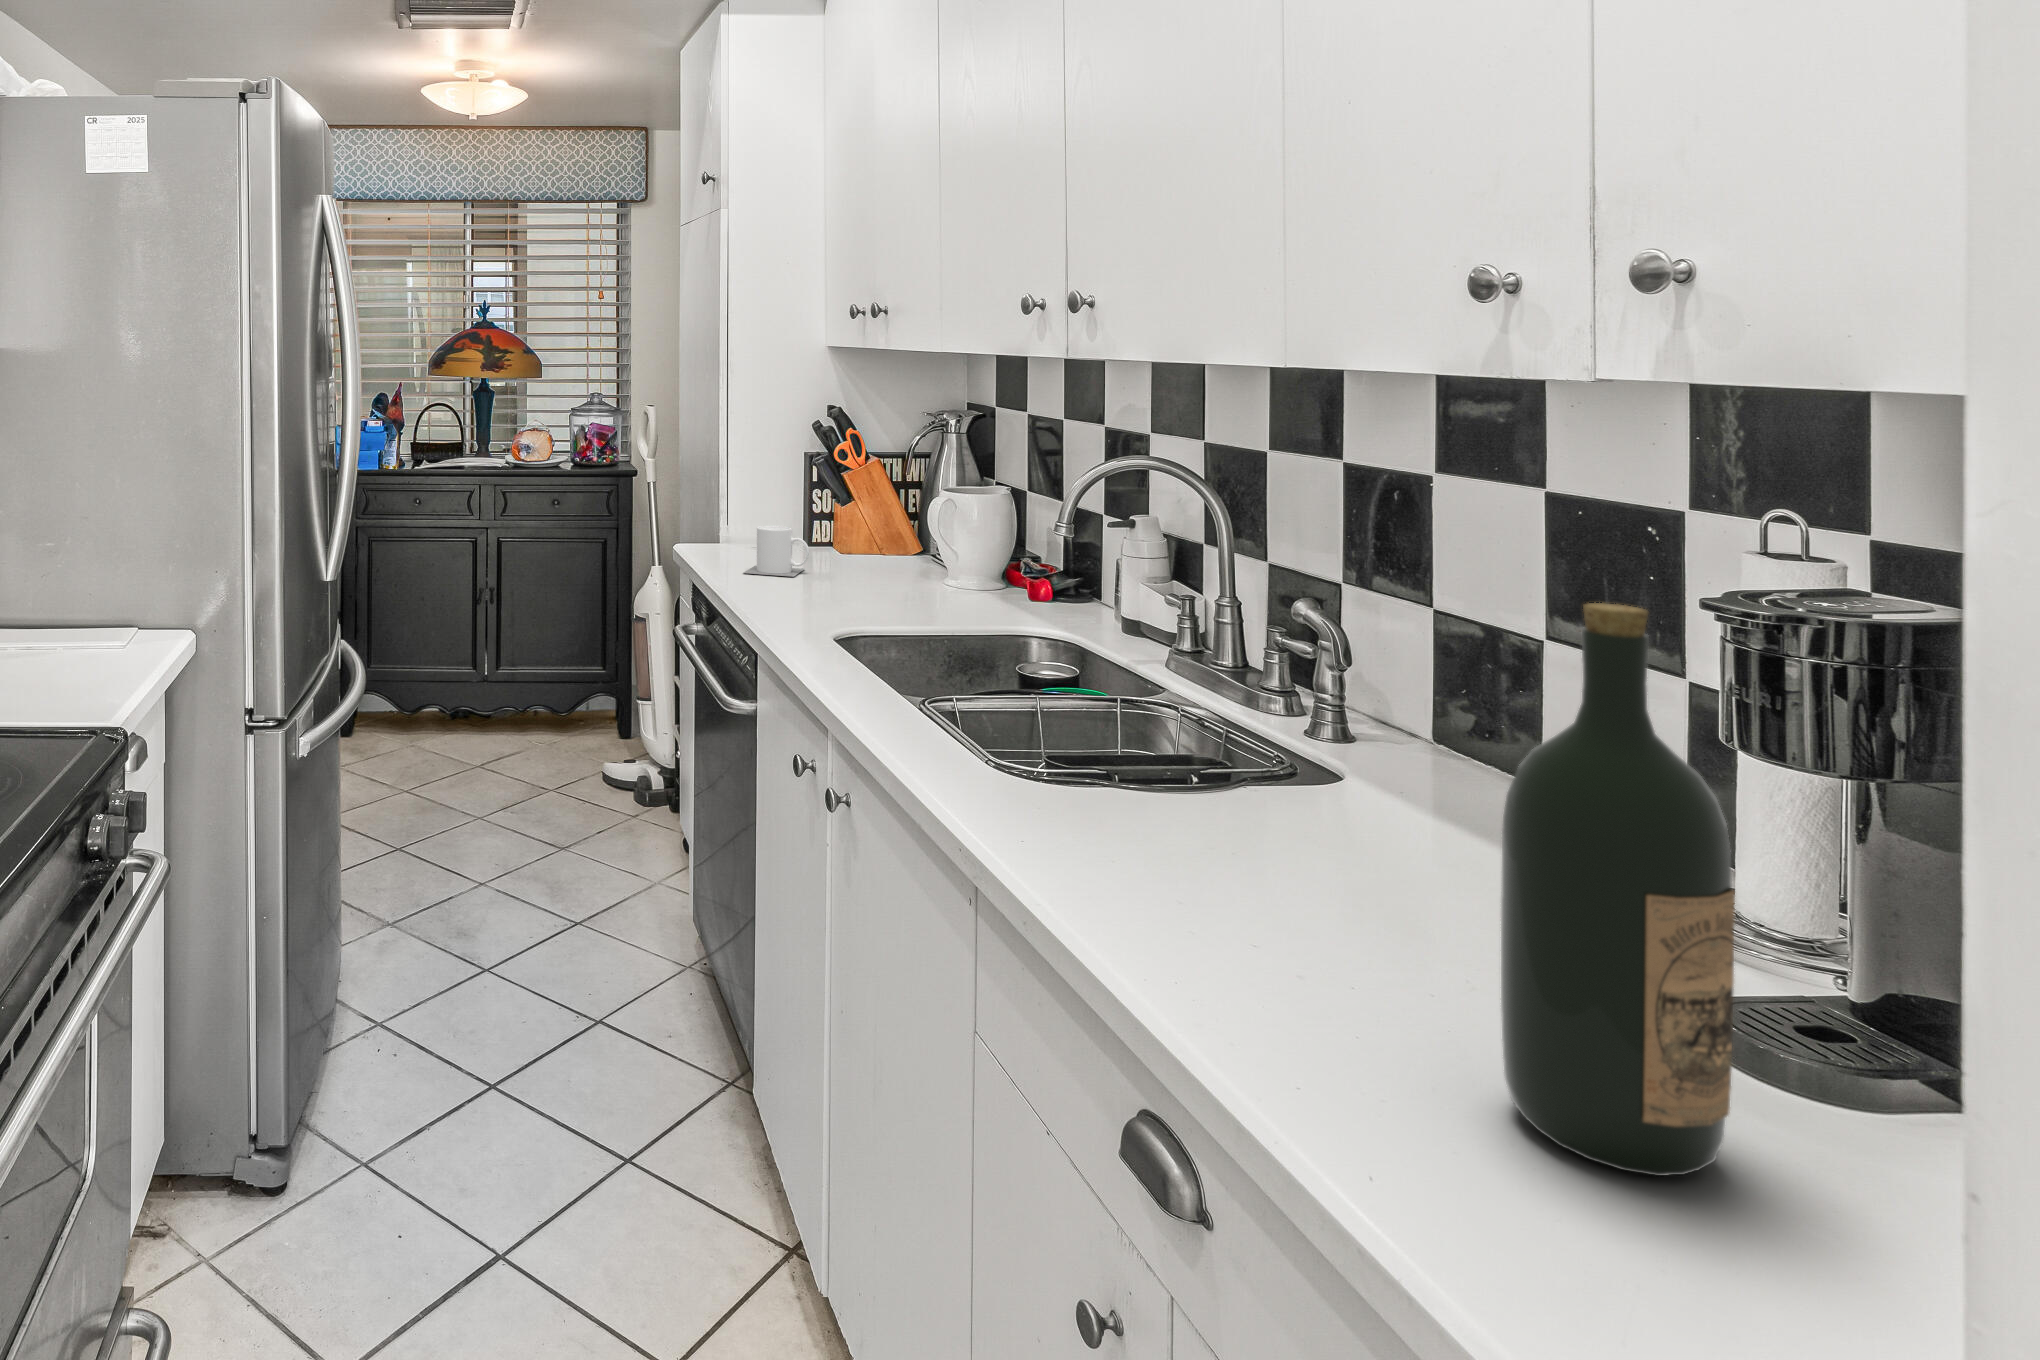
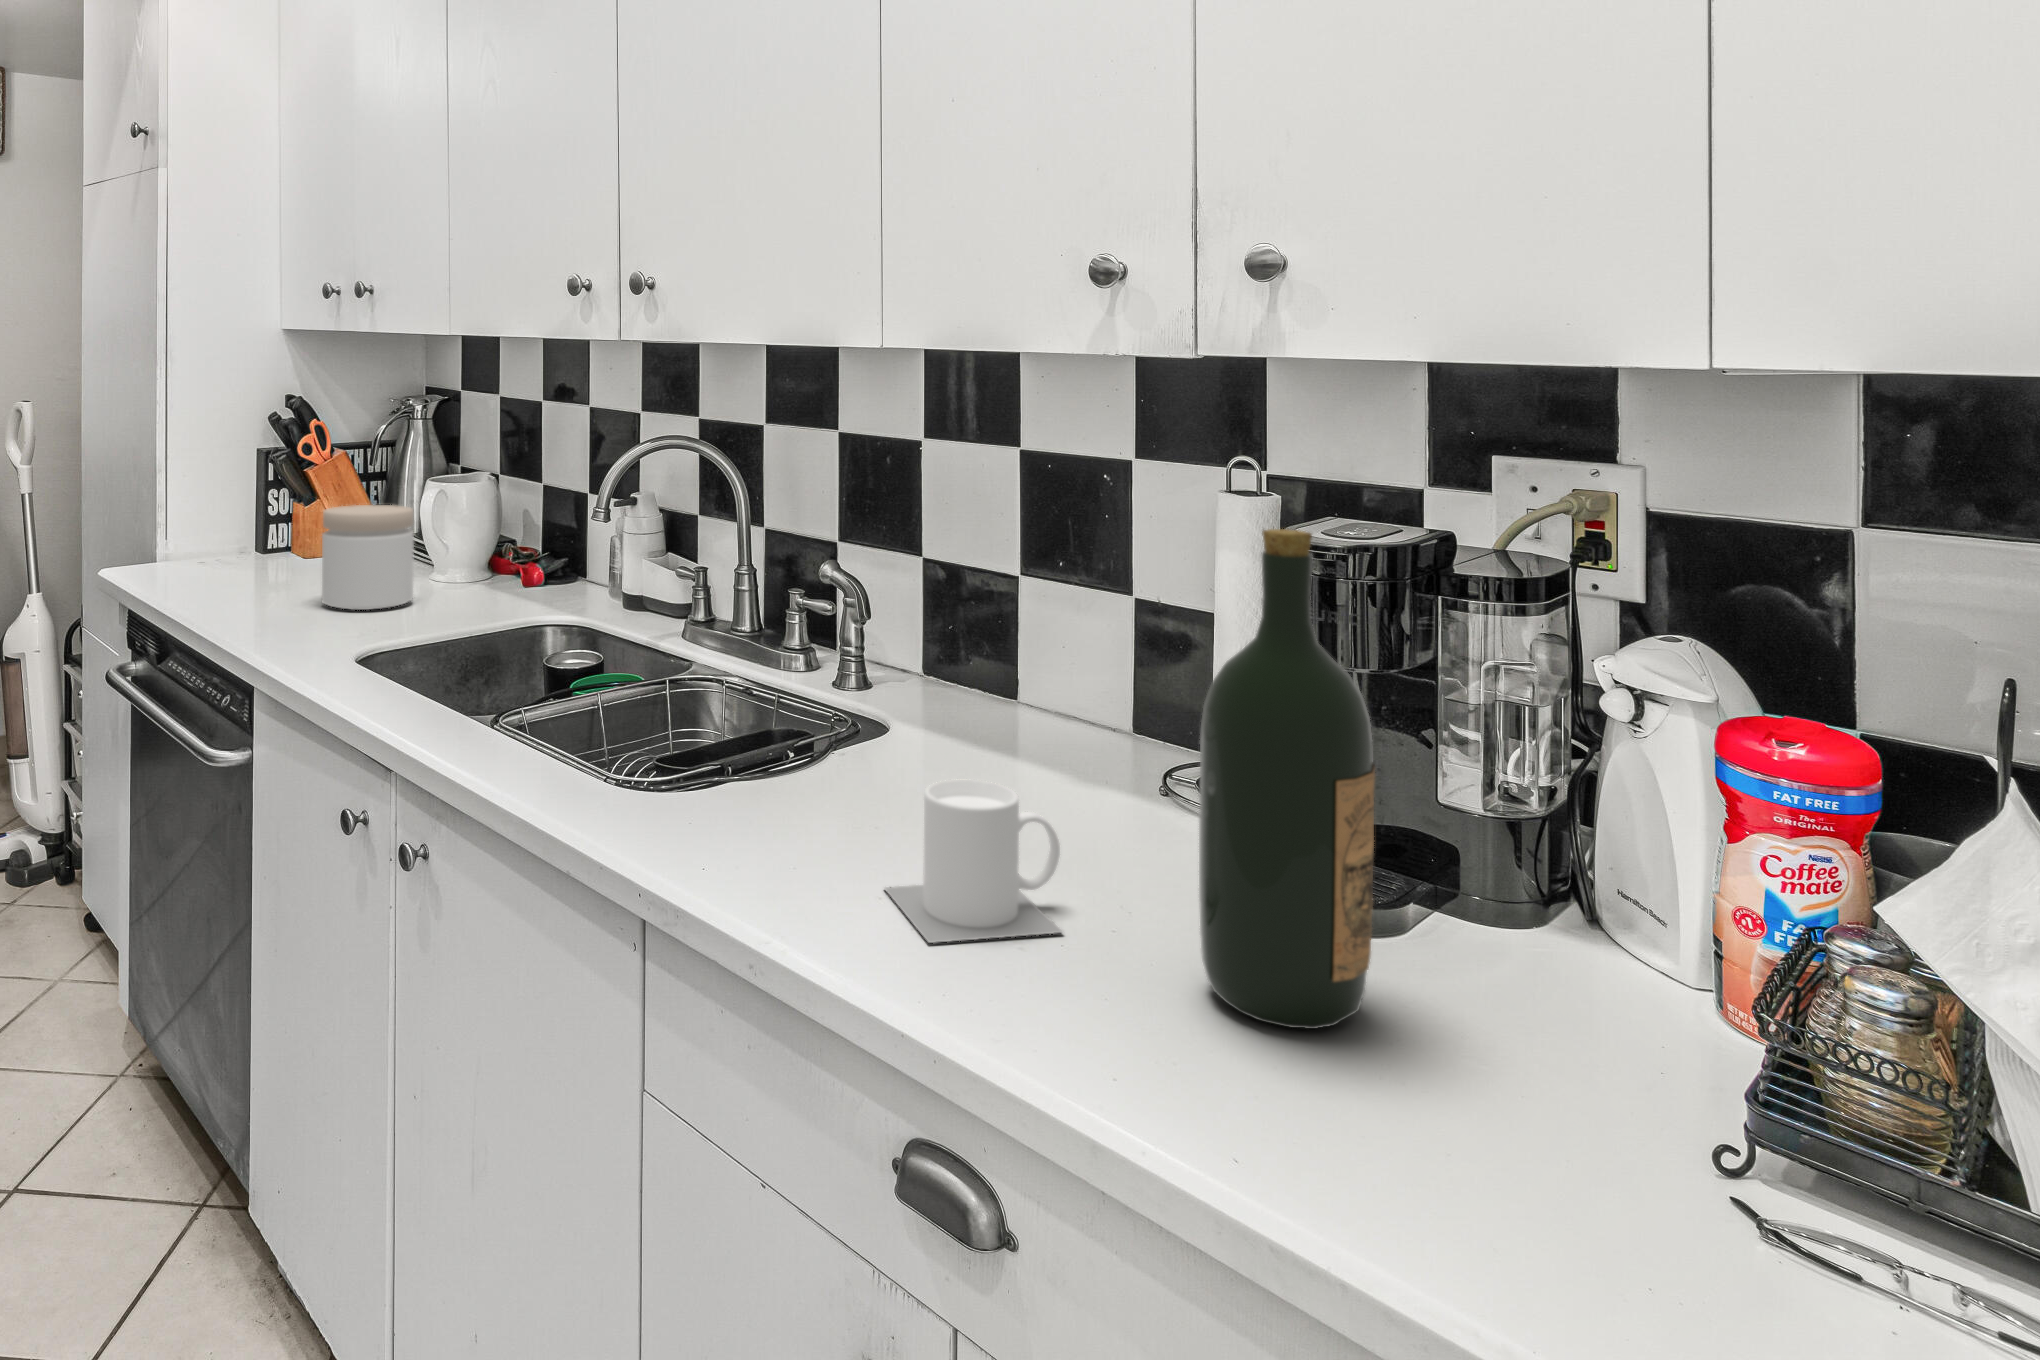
jar: none [834,509,917,604] -> present [322,505,414,610]
mug: present [744,526,809,577] -> present [885,779,1062,943]

